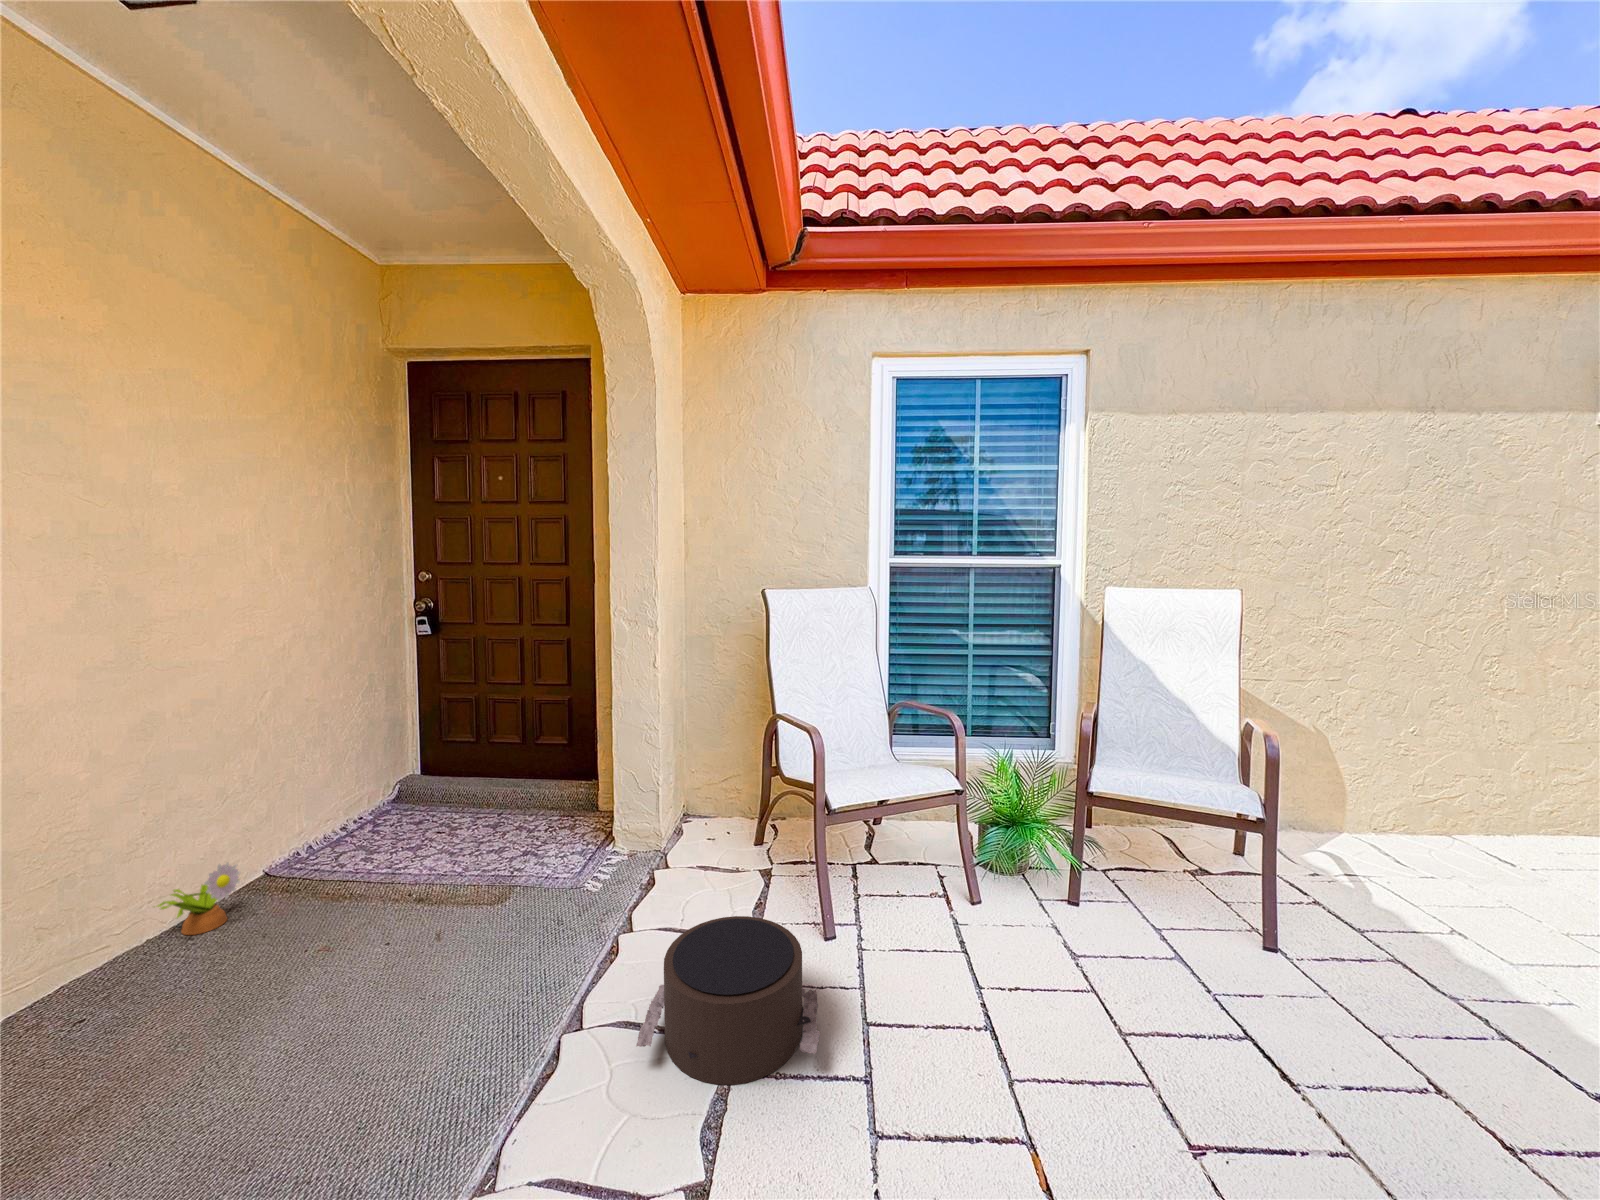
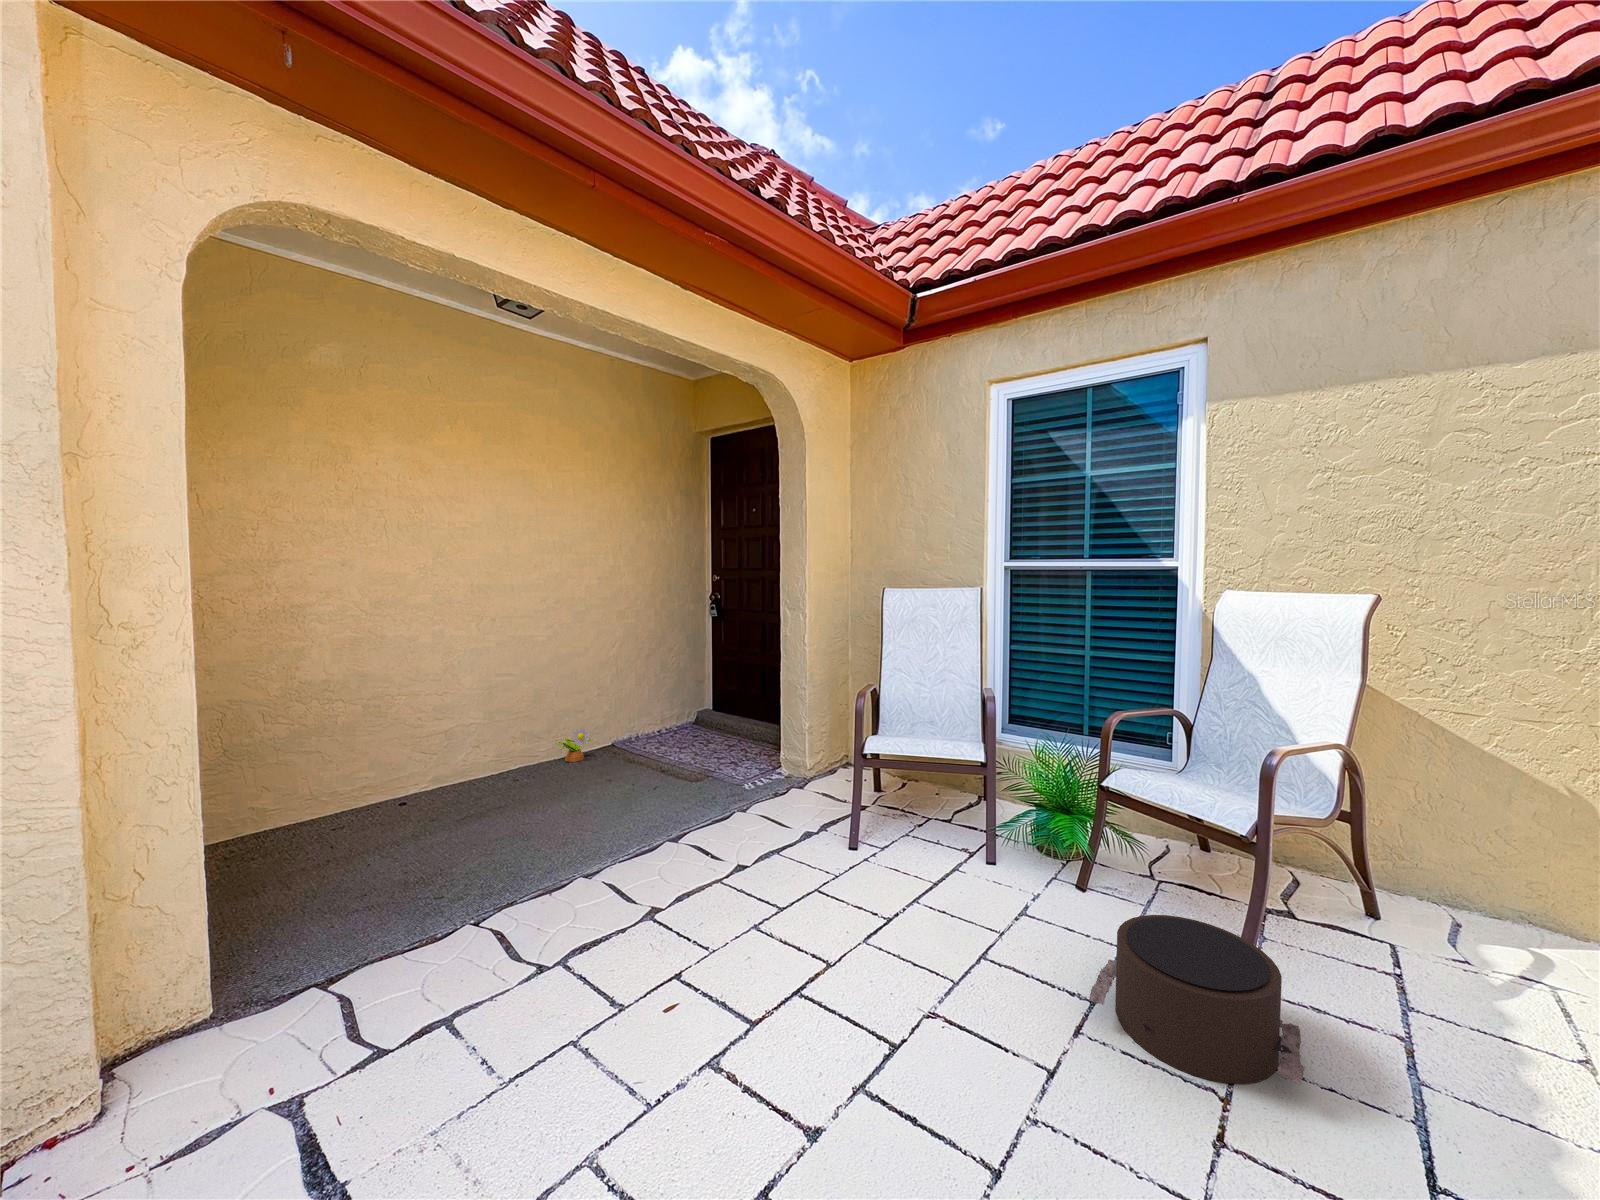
pouf: present [637,916,820,1085] -> present [1089,915,1305,1084]

